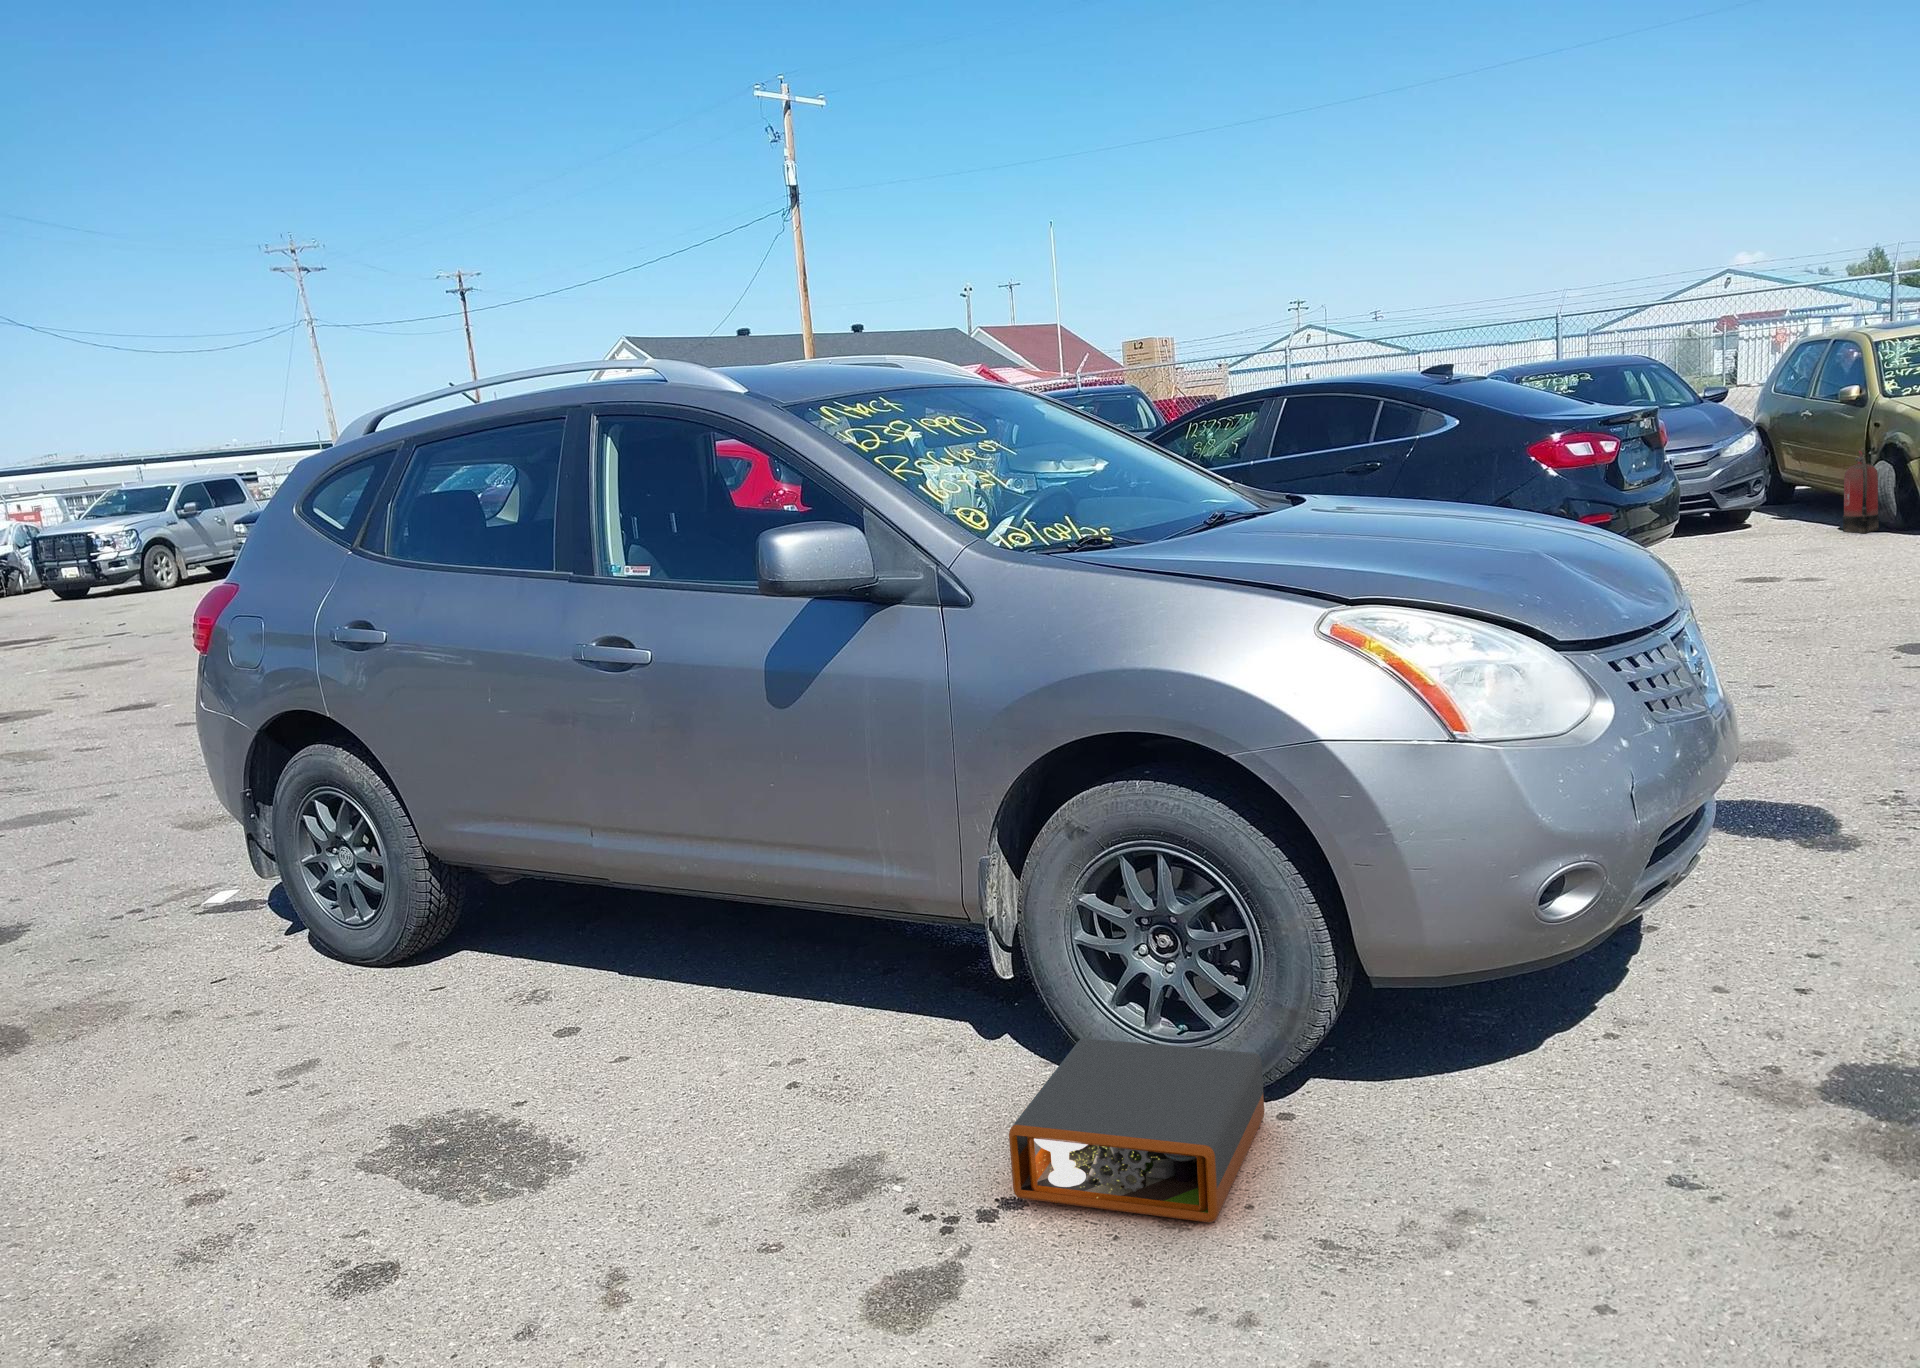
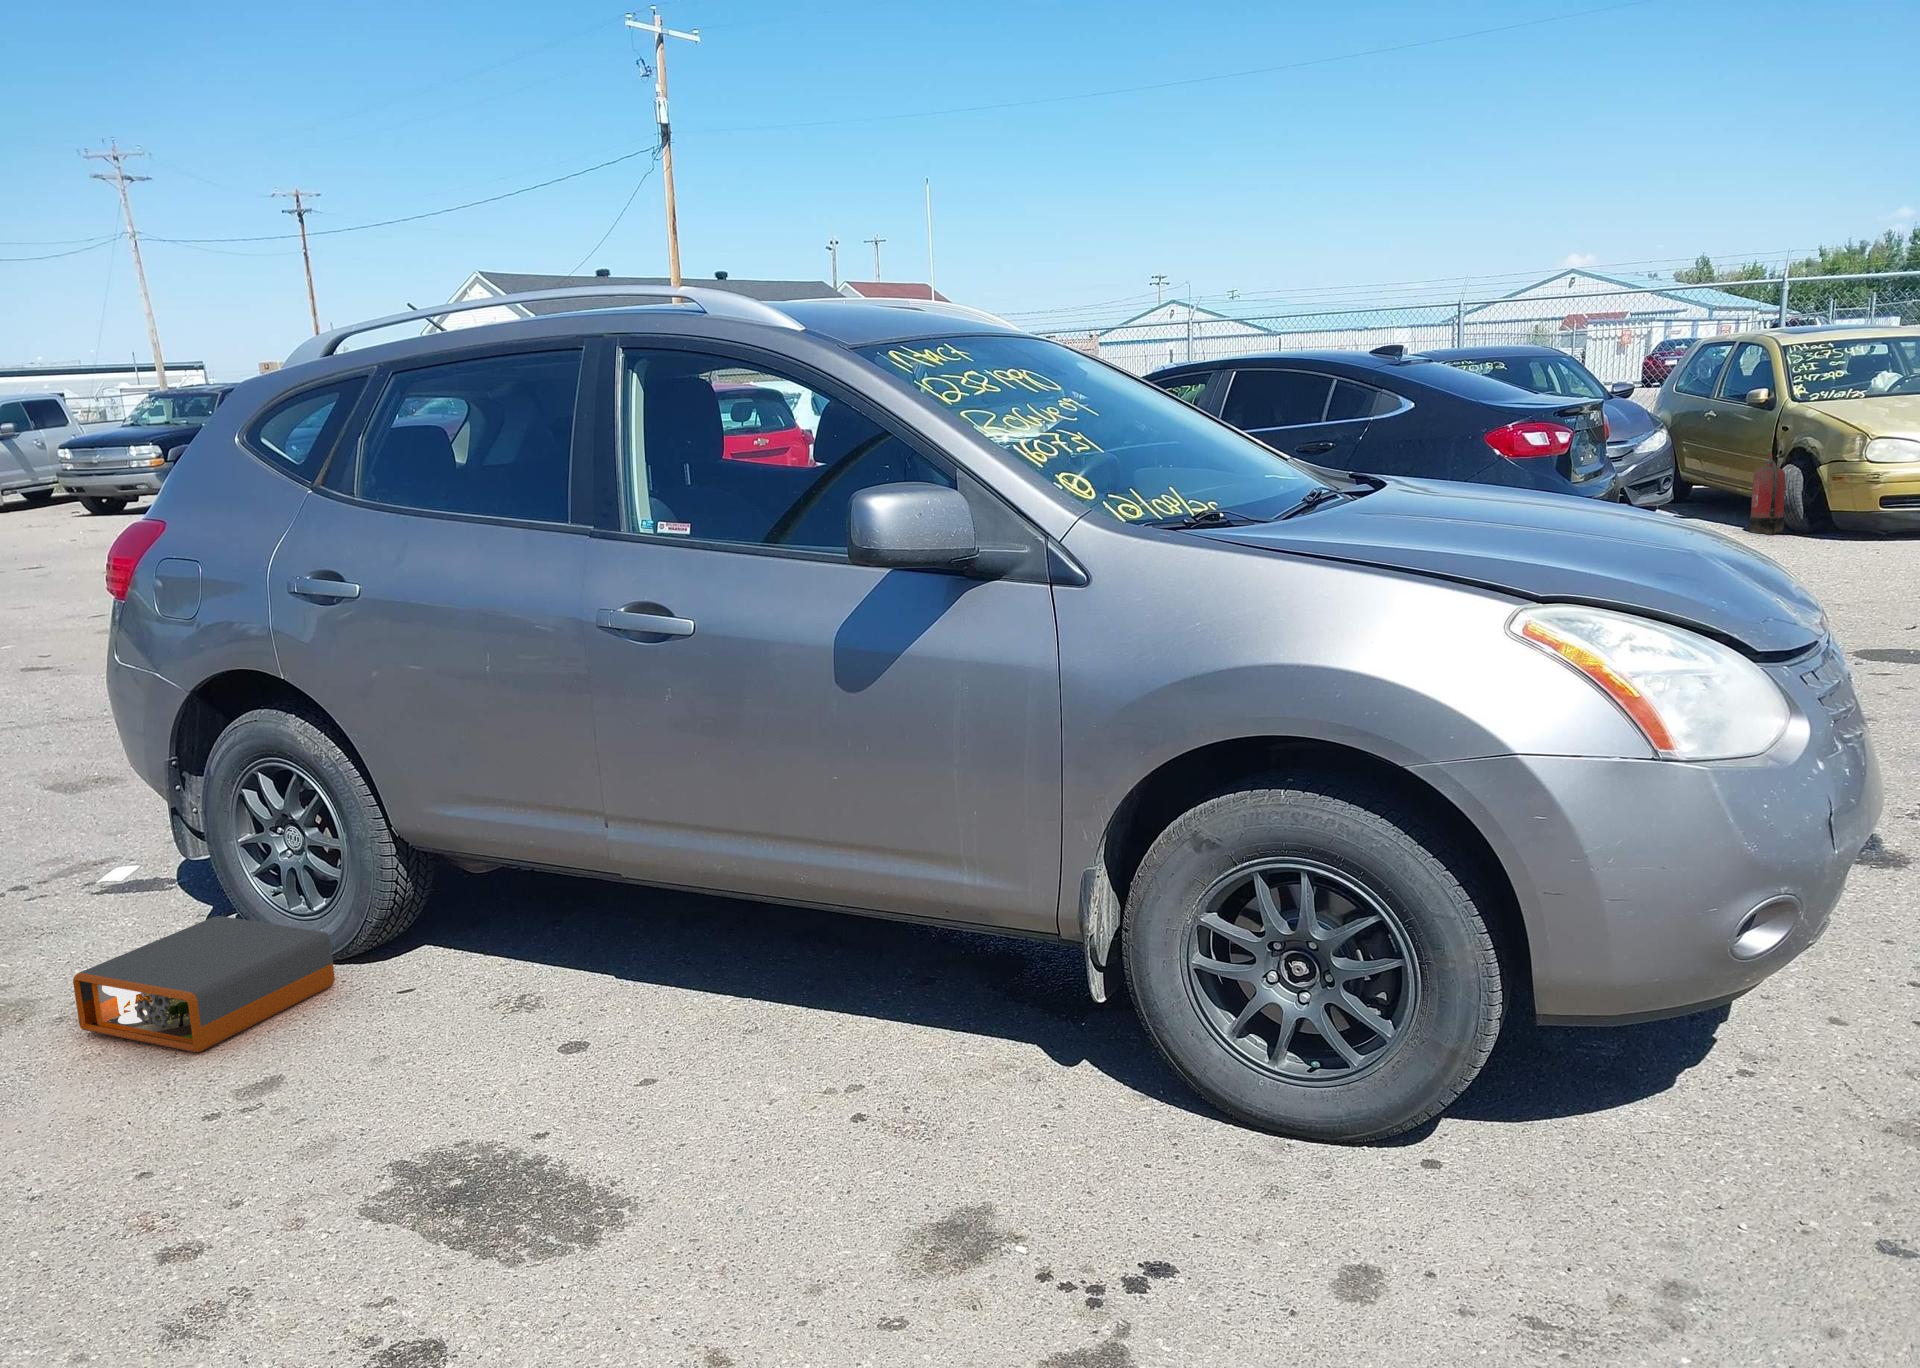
storage box: present [1009,1038,1264,1222] -> present [73,916,335,1052]

